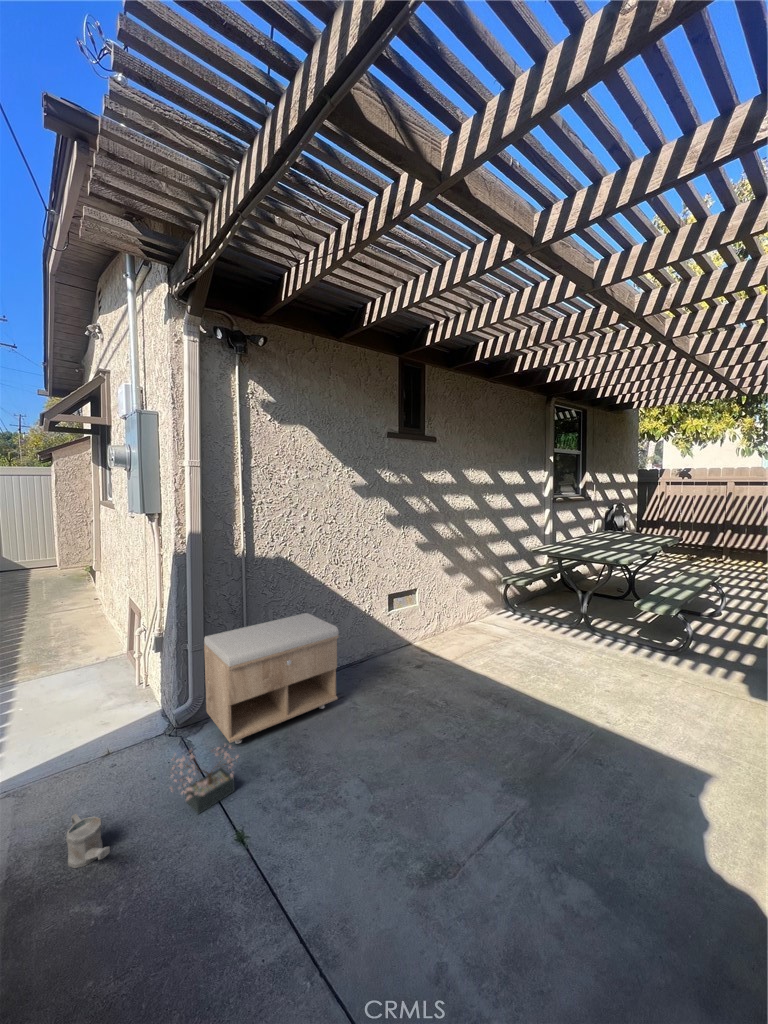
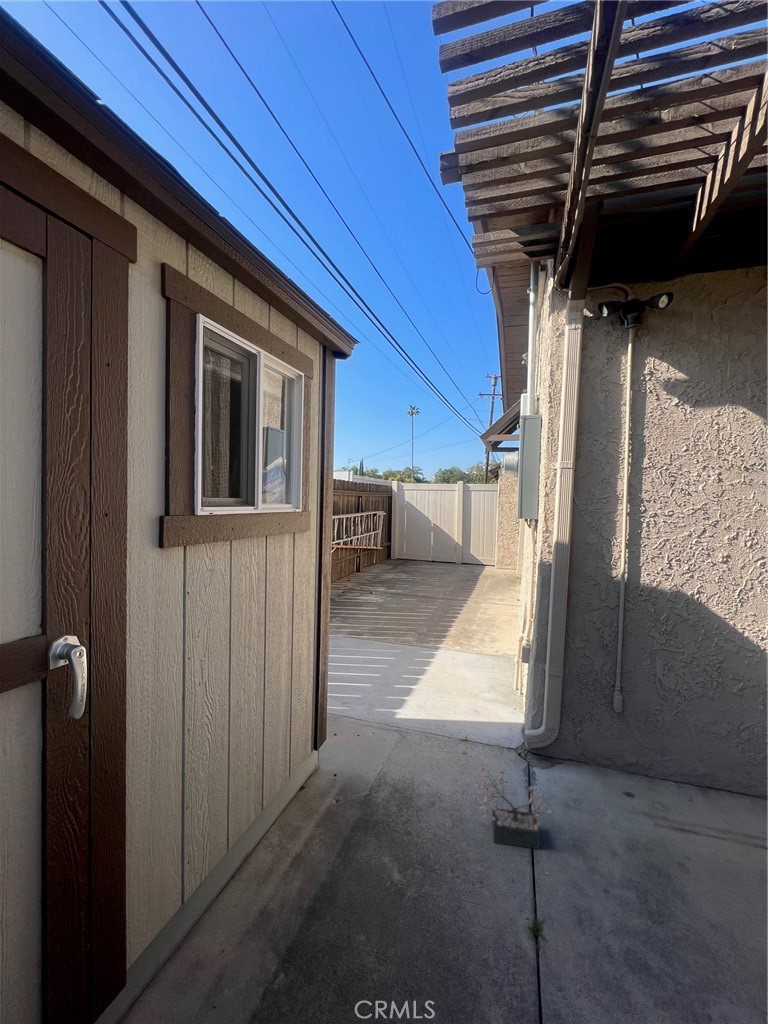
storage bench: present [204,613,339,744] -> none [560,663,754,837]
watering can: present [66,814,110,868] -> none [393,768,420,815]

